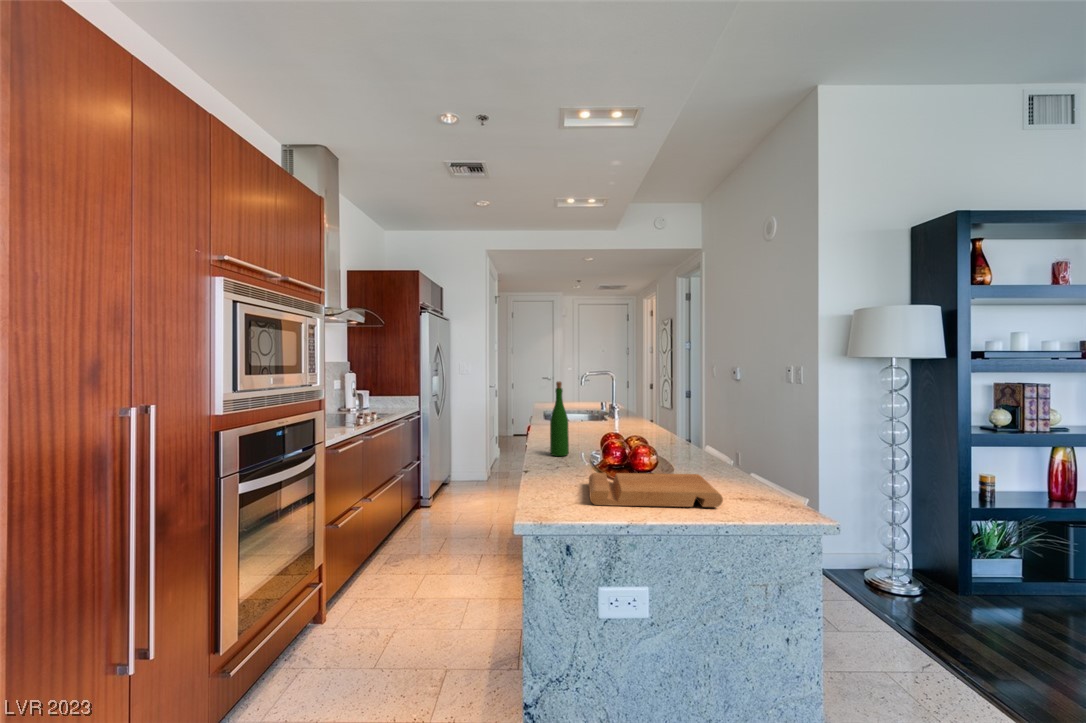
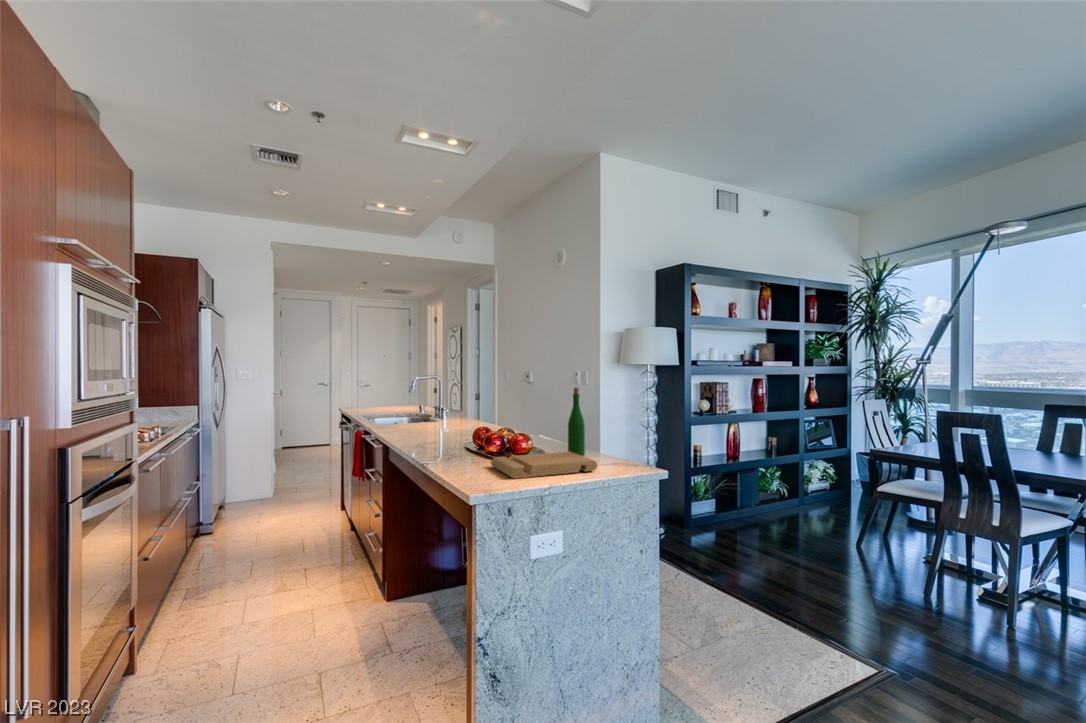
wine bottle: present [550,381,569,456] -> present [568,387,585,456]

